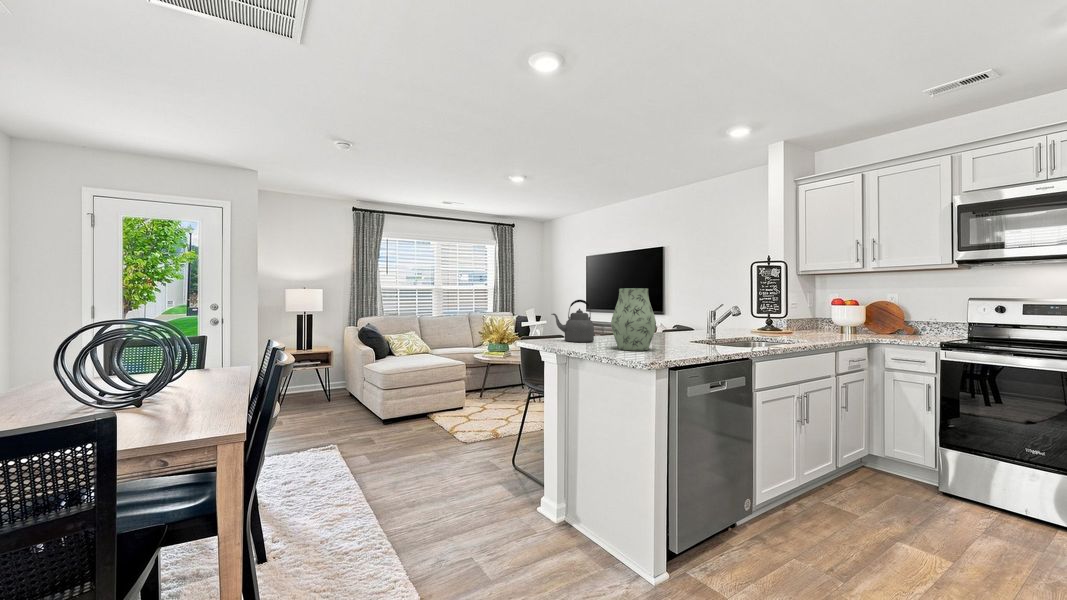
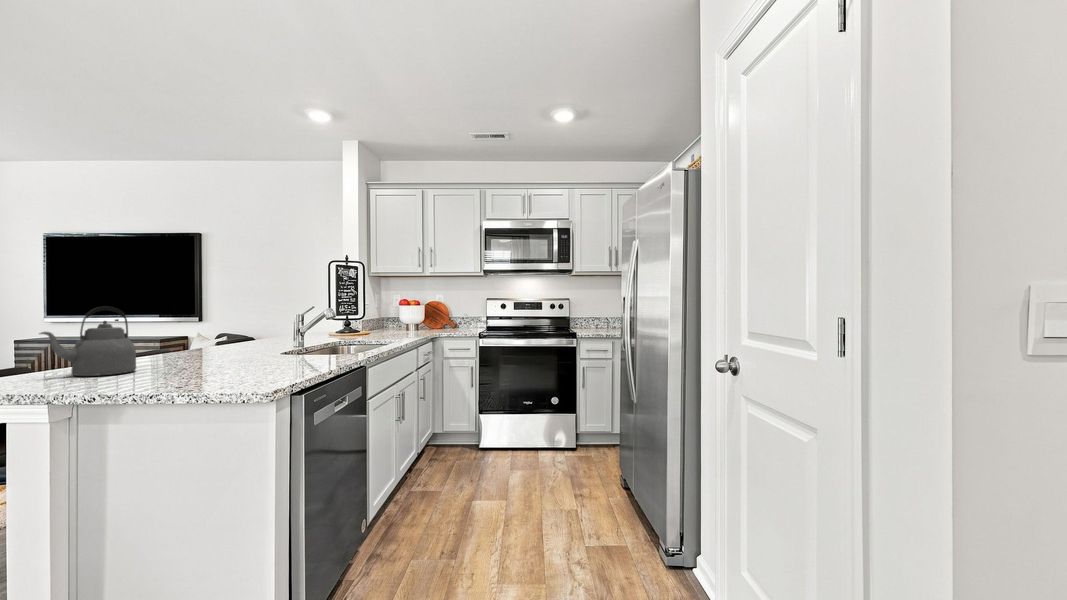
vase: present [611,288,656,351] -> none [183,290,256,377]

